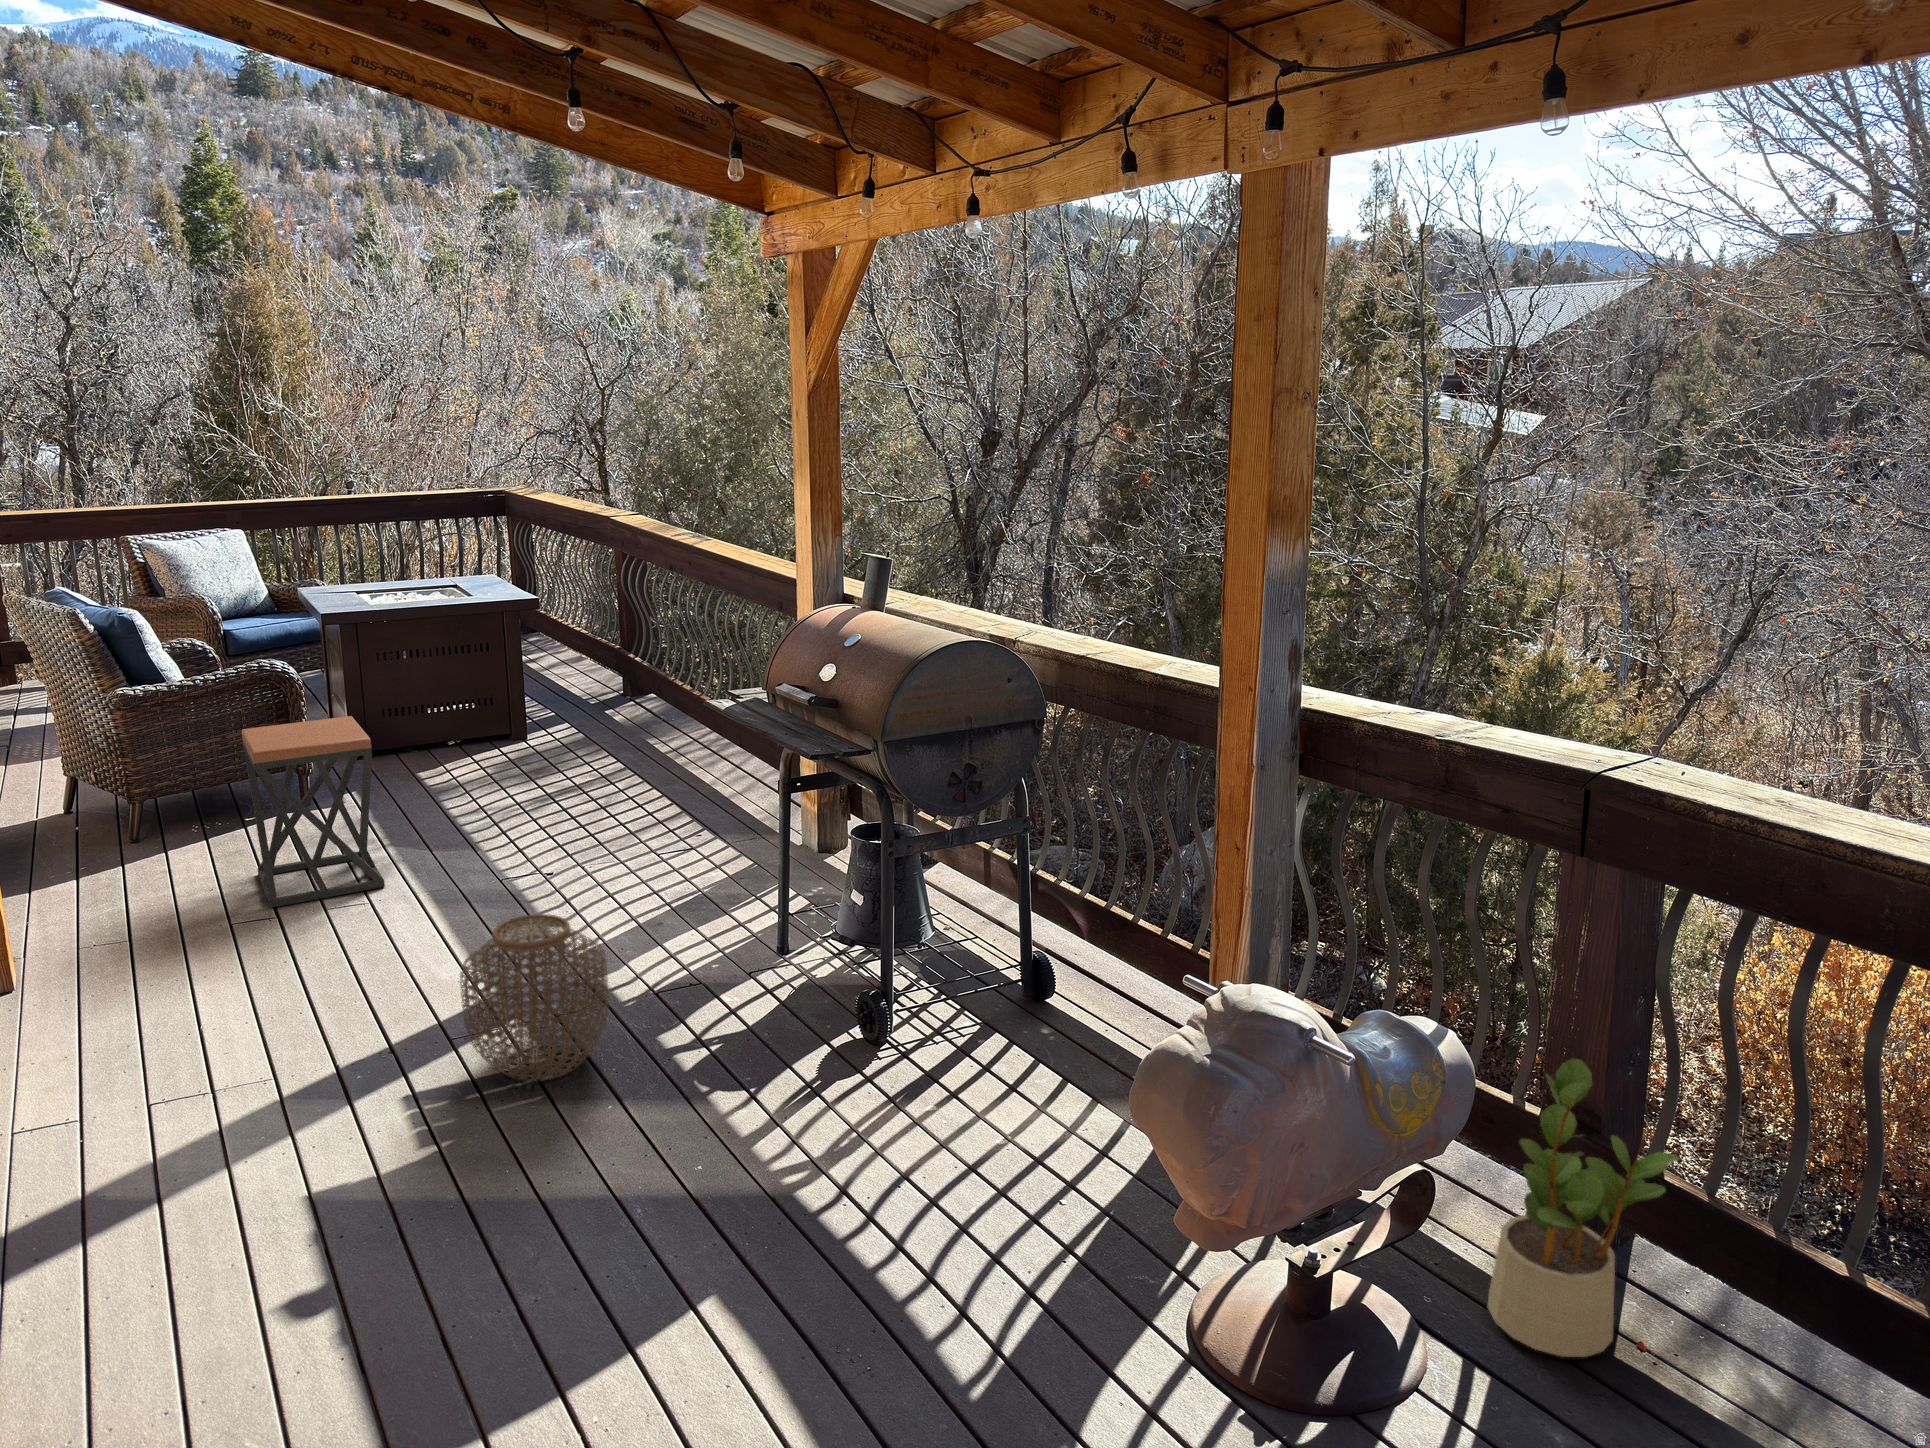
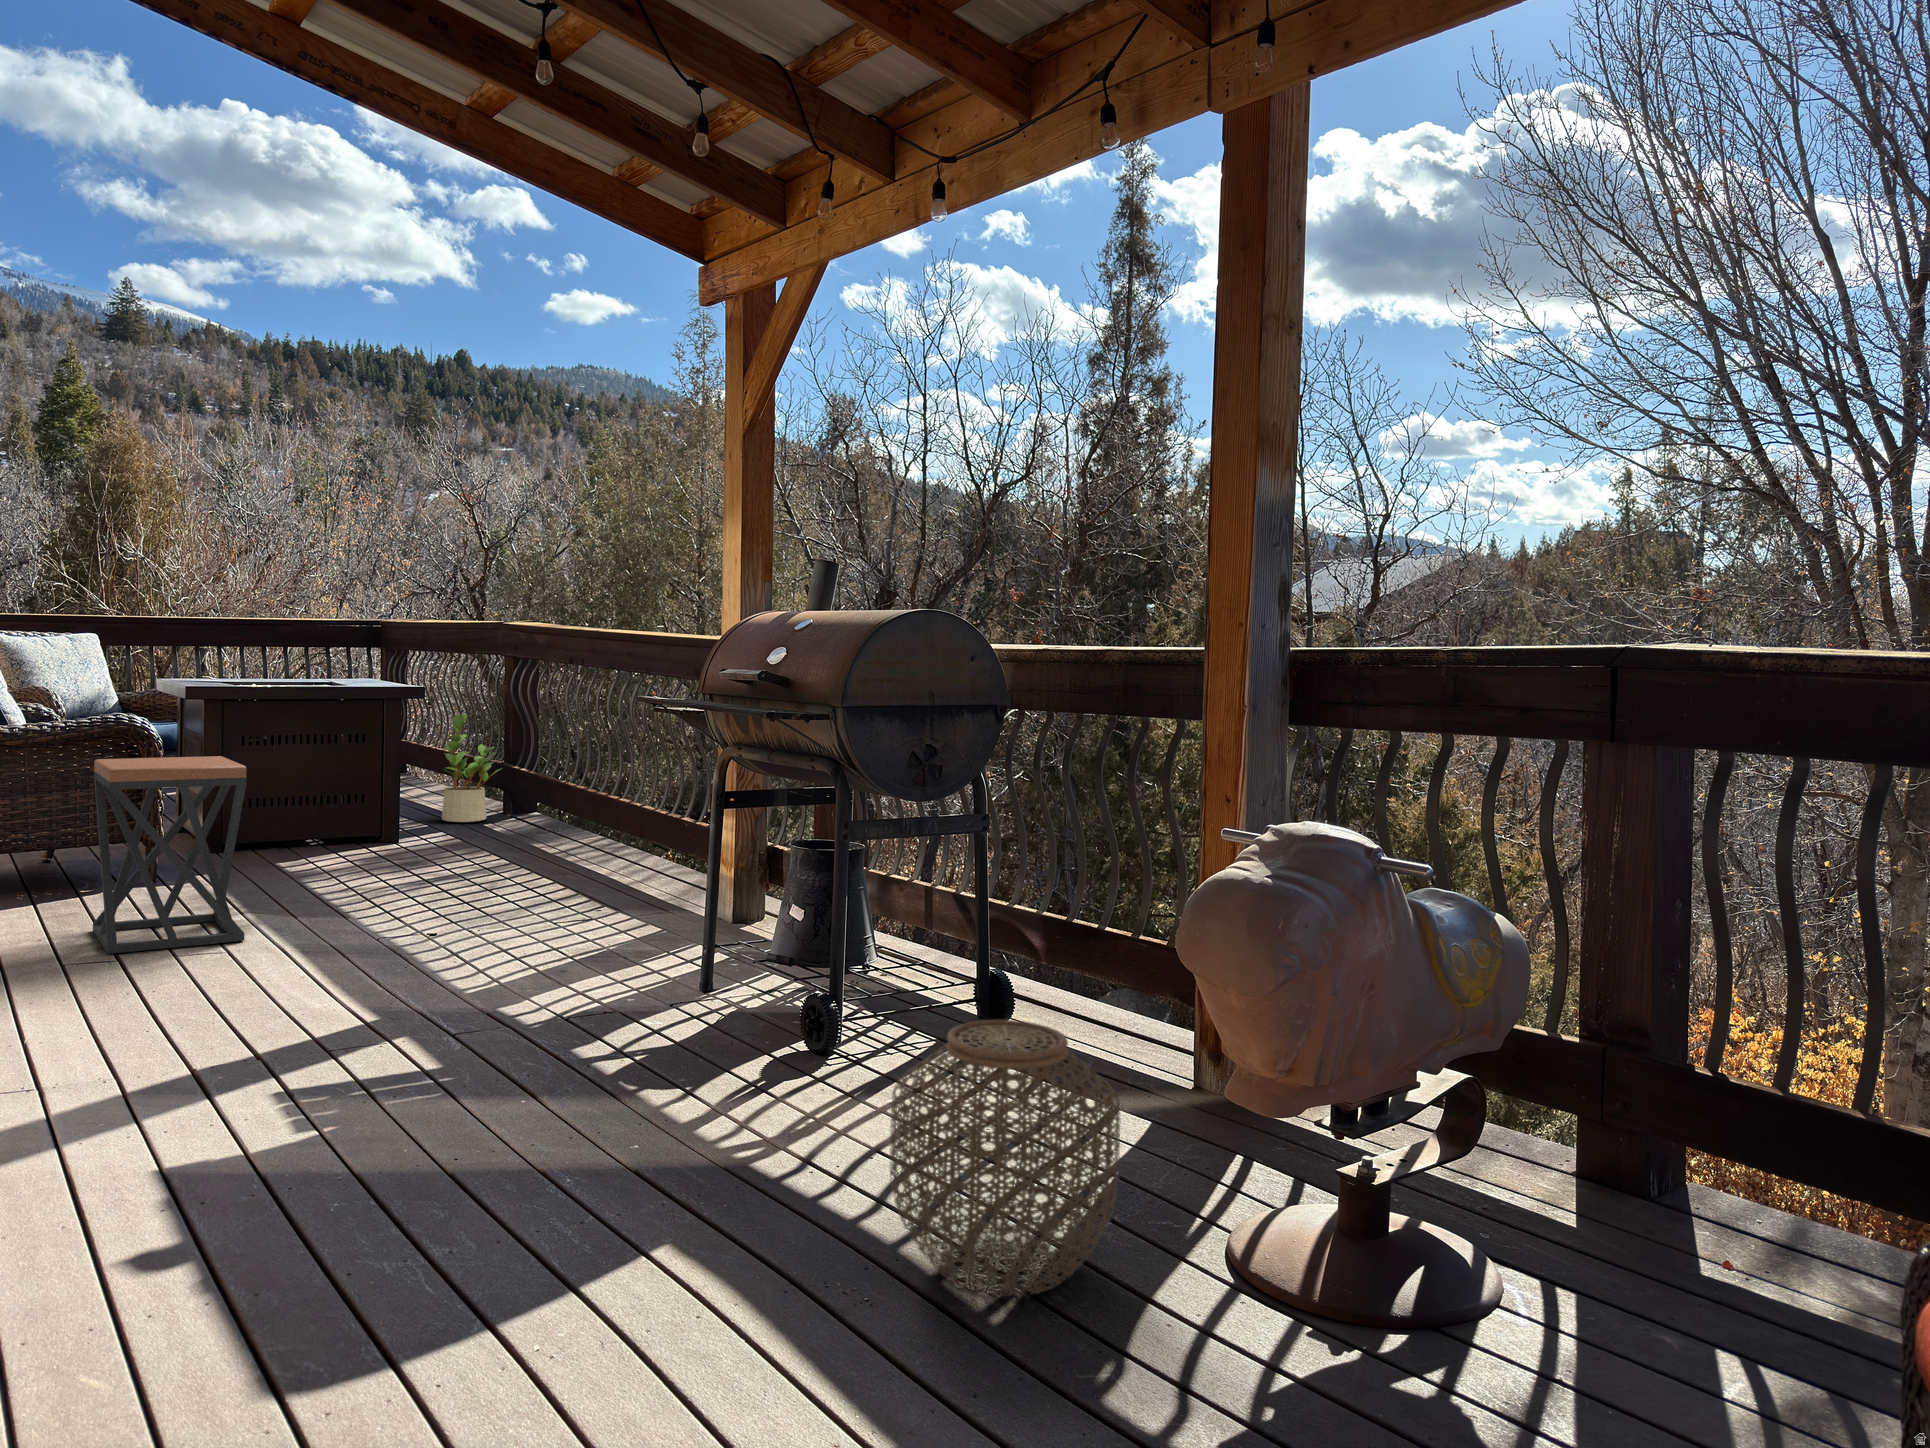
woven basket: present [460,914,609,1081] -> present [890,1020,1120,1296]
potted plant: present [1488,1058,1678,1357] -> present [442,713,502,822]

